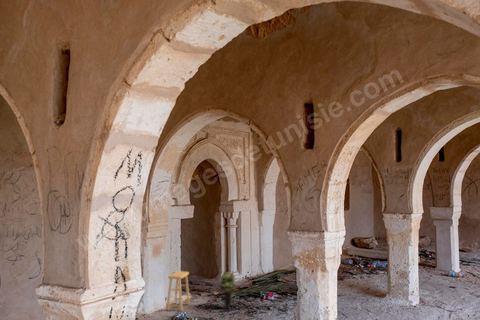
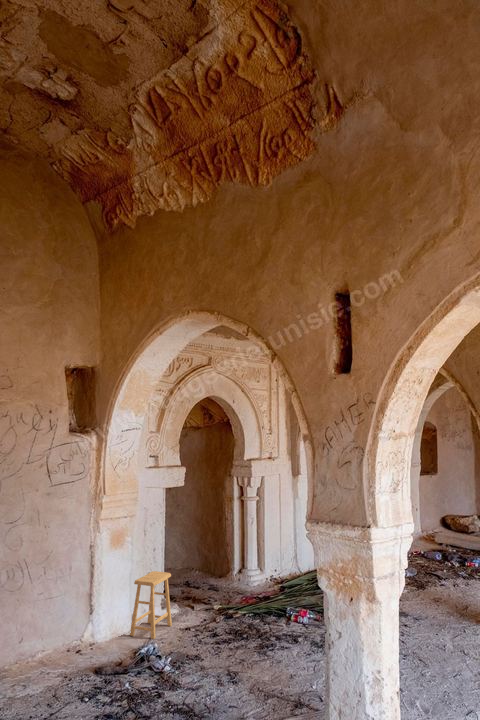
potted plant: present [219,273,236,309] -> none [215,576,245,638]

